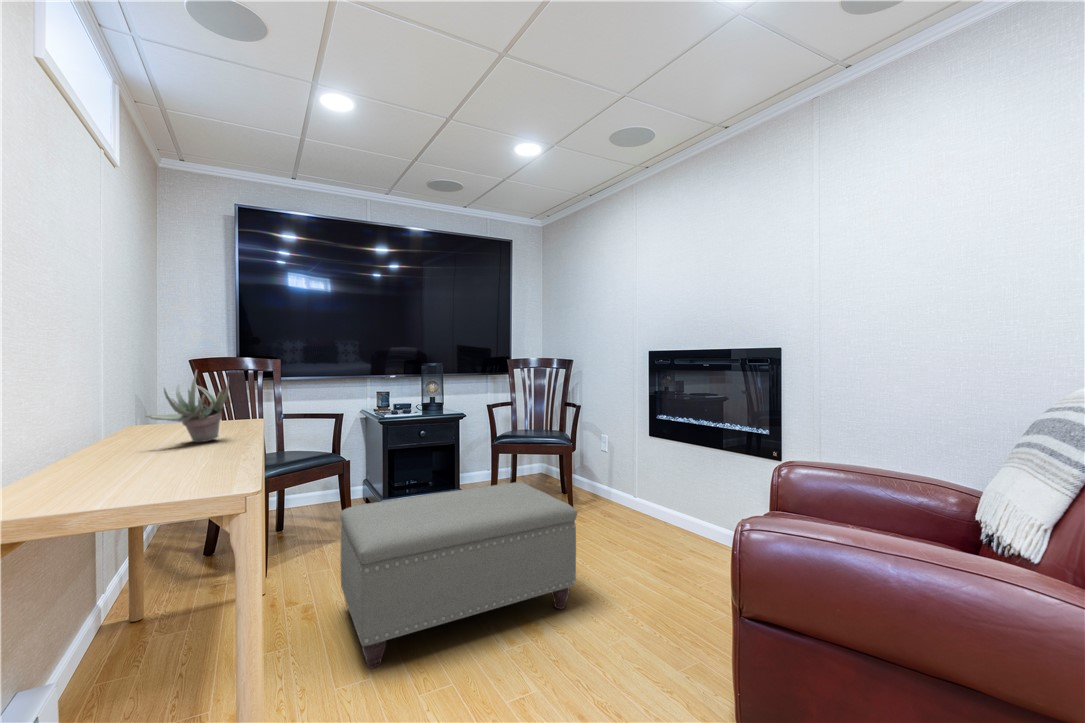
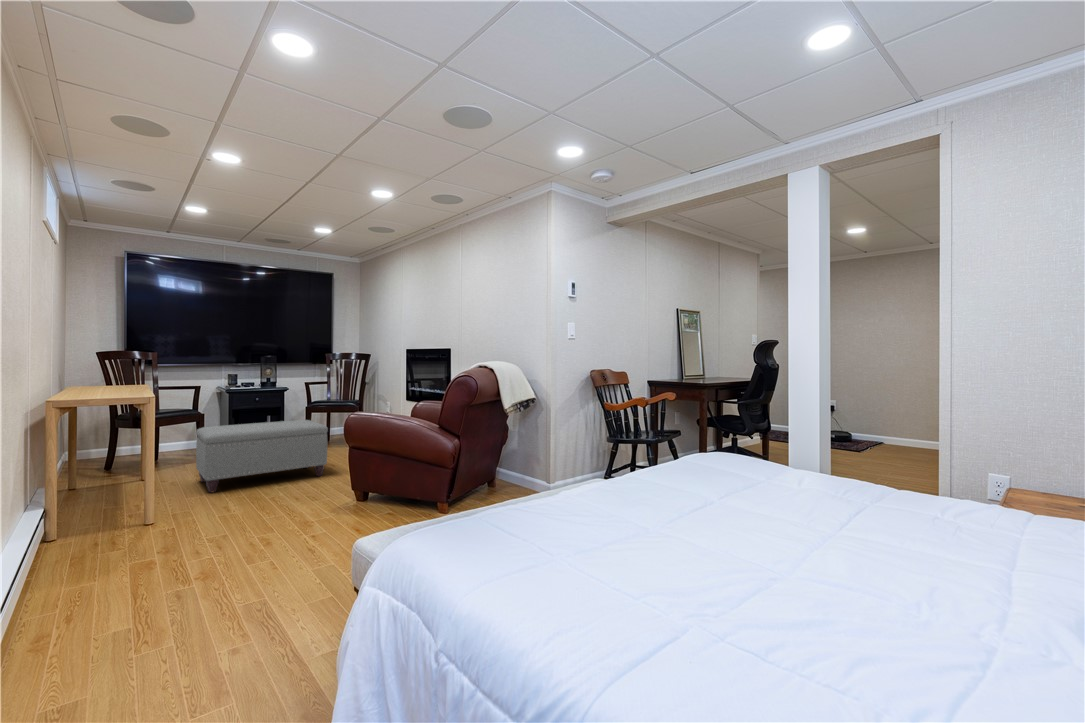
succulent plant: present [145,370,229,442] -> none [96,356,136,390]

